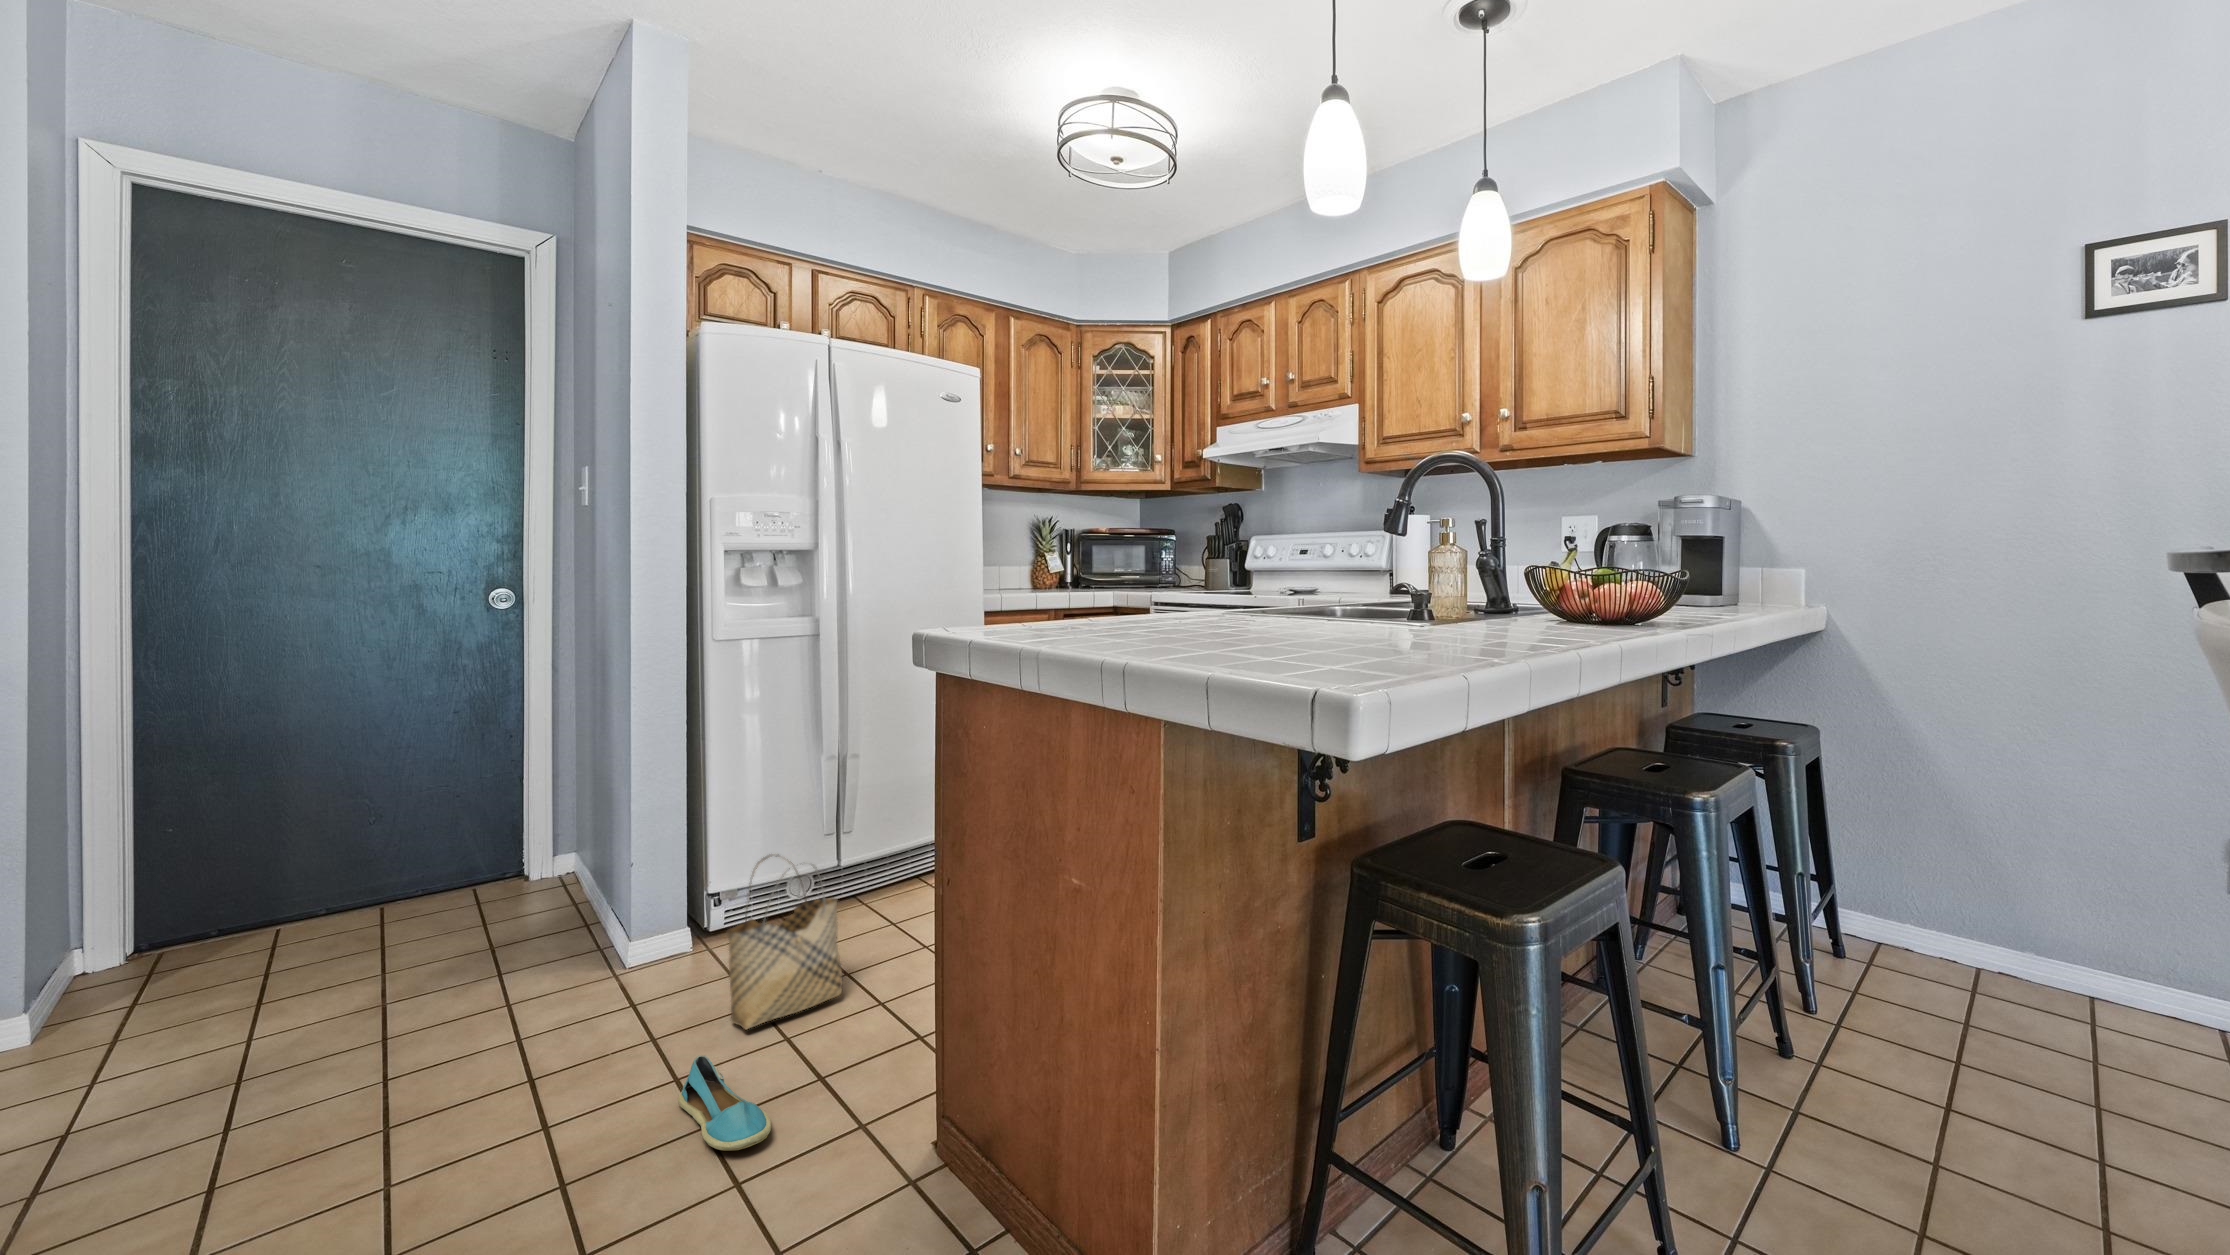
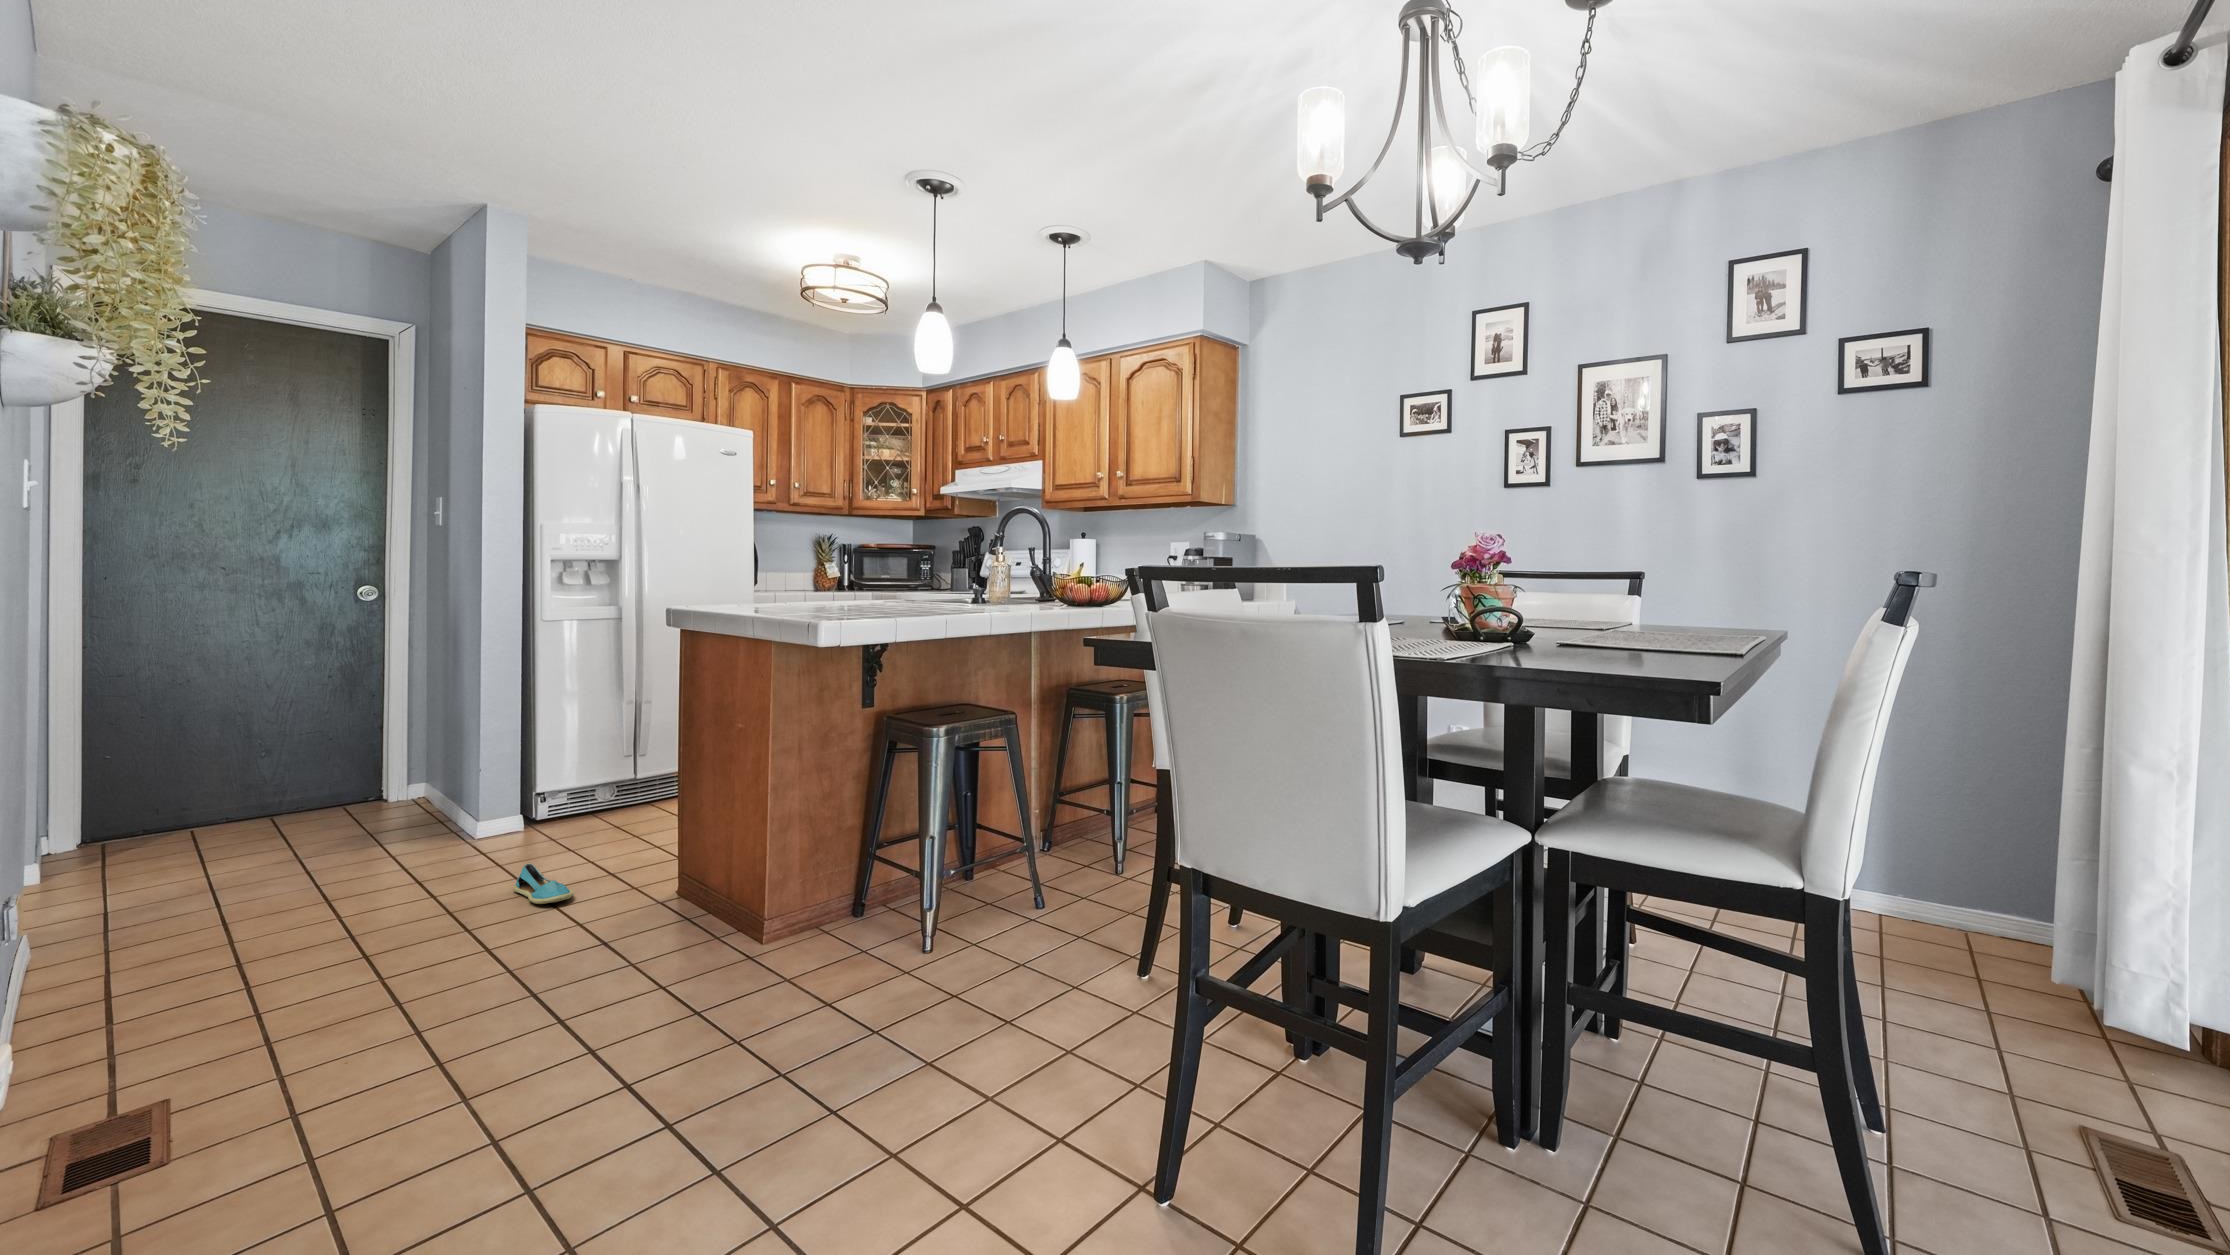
woven basket: present [727,855,843,1029] -> none [547,756,629,861]

